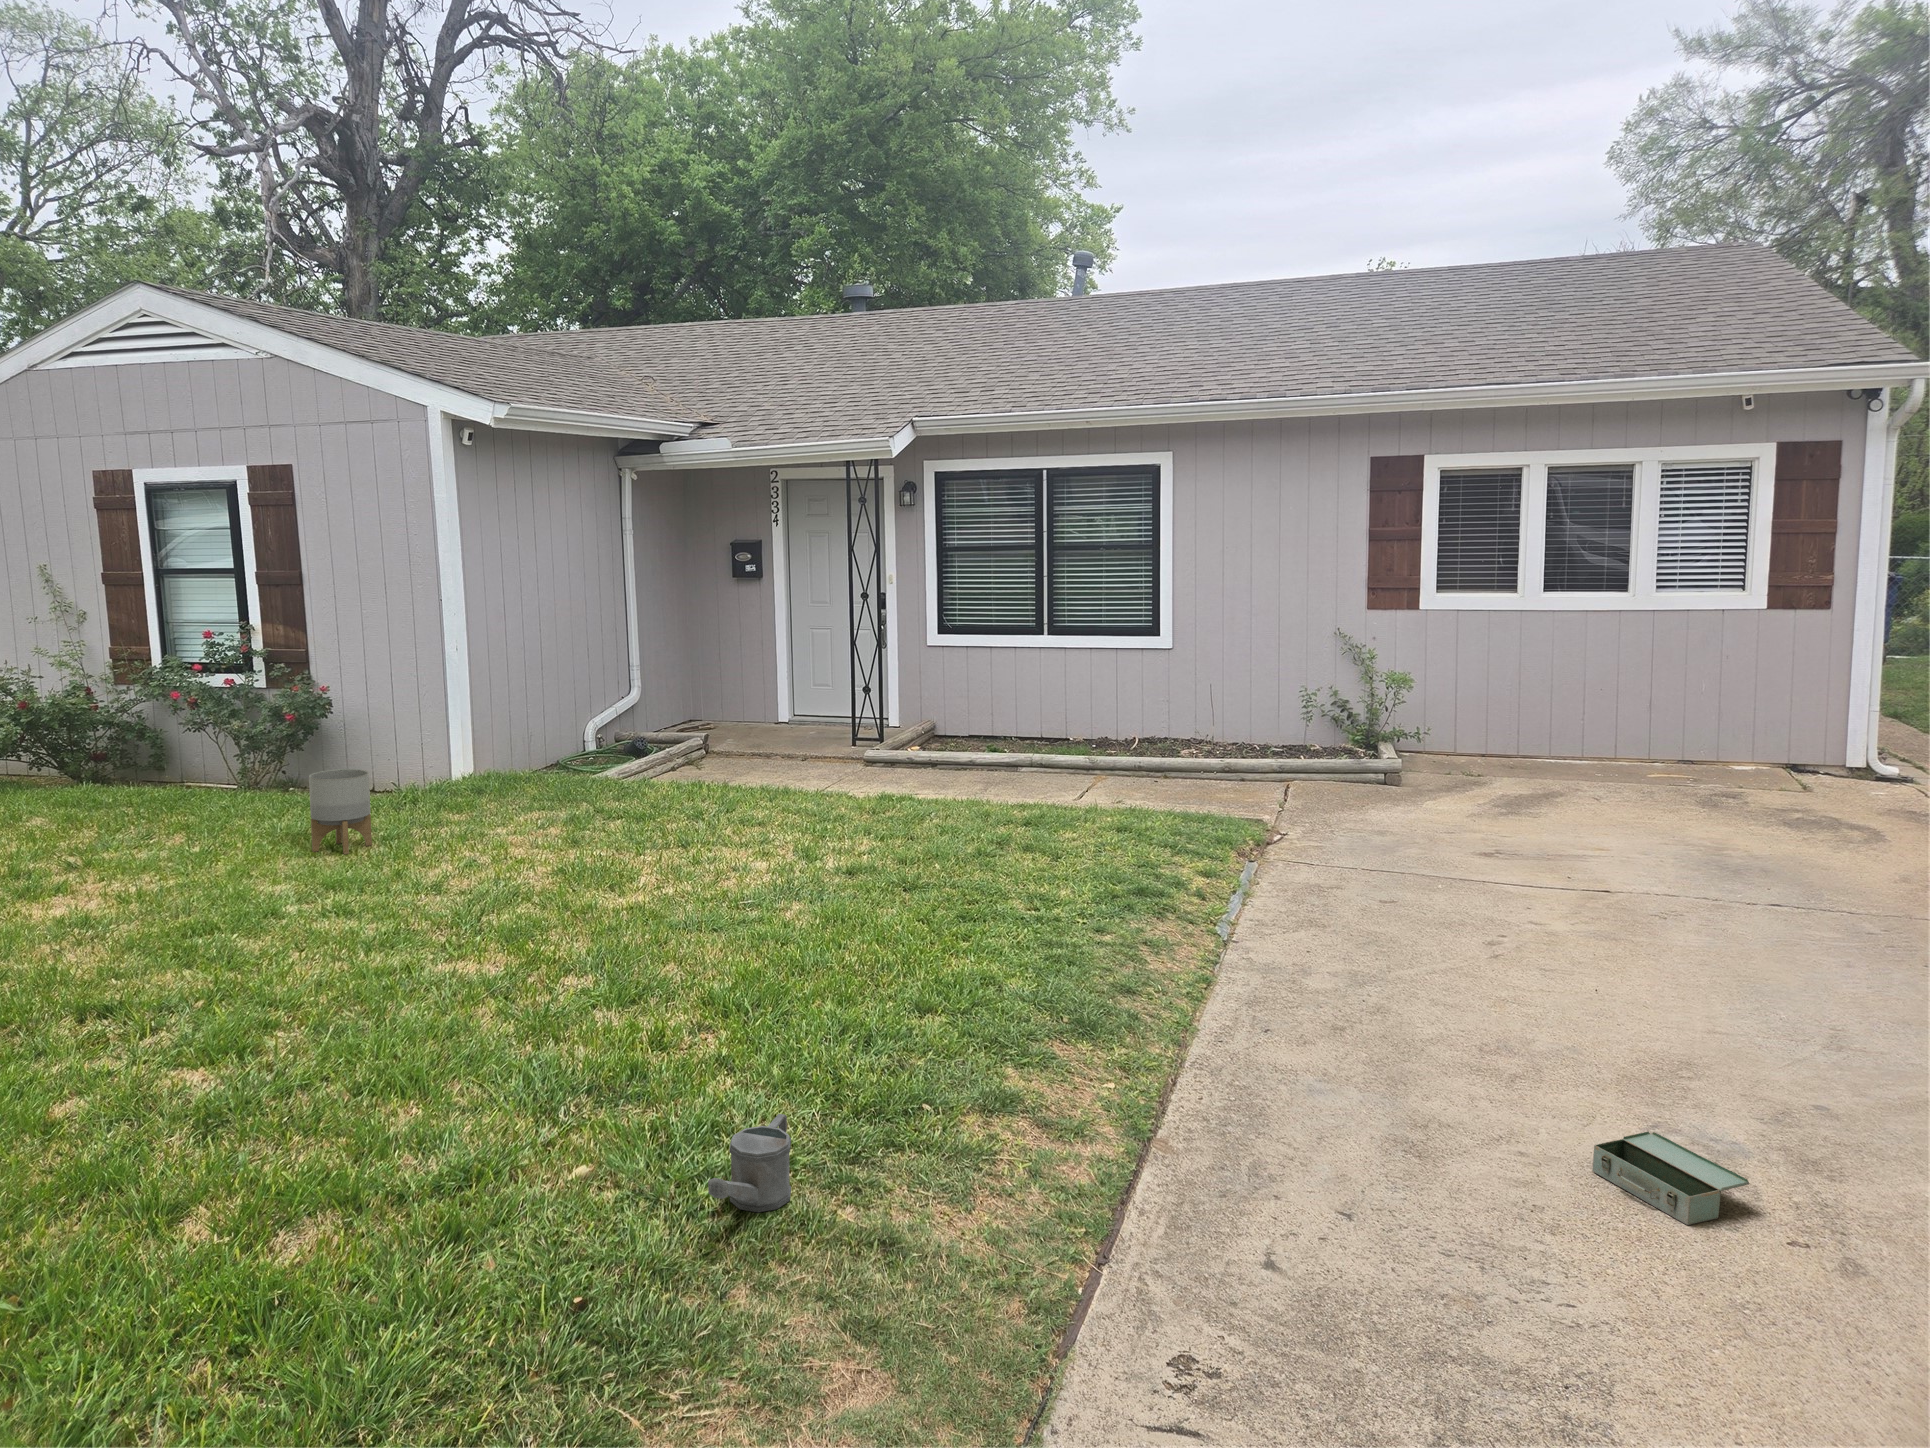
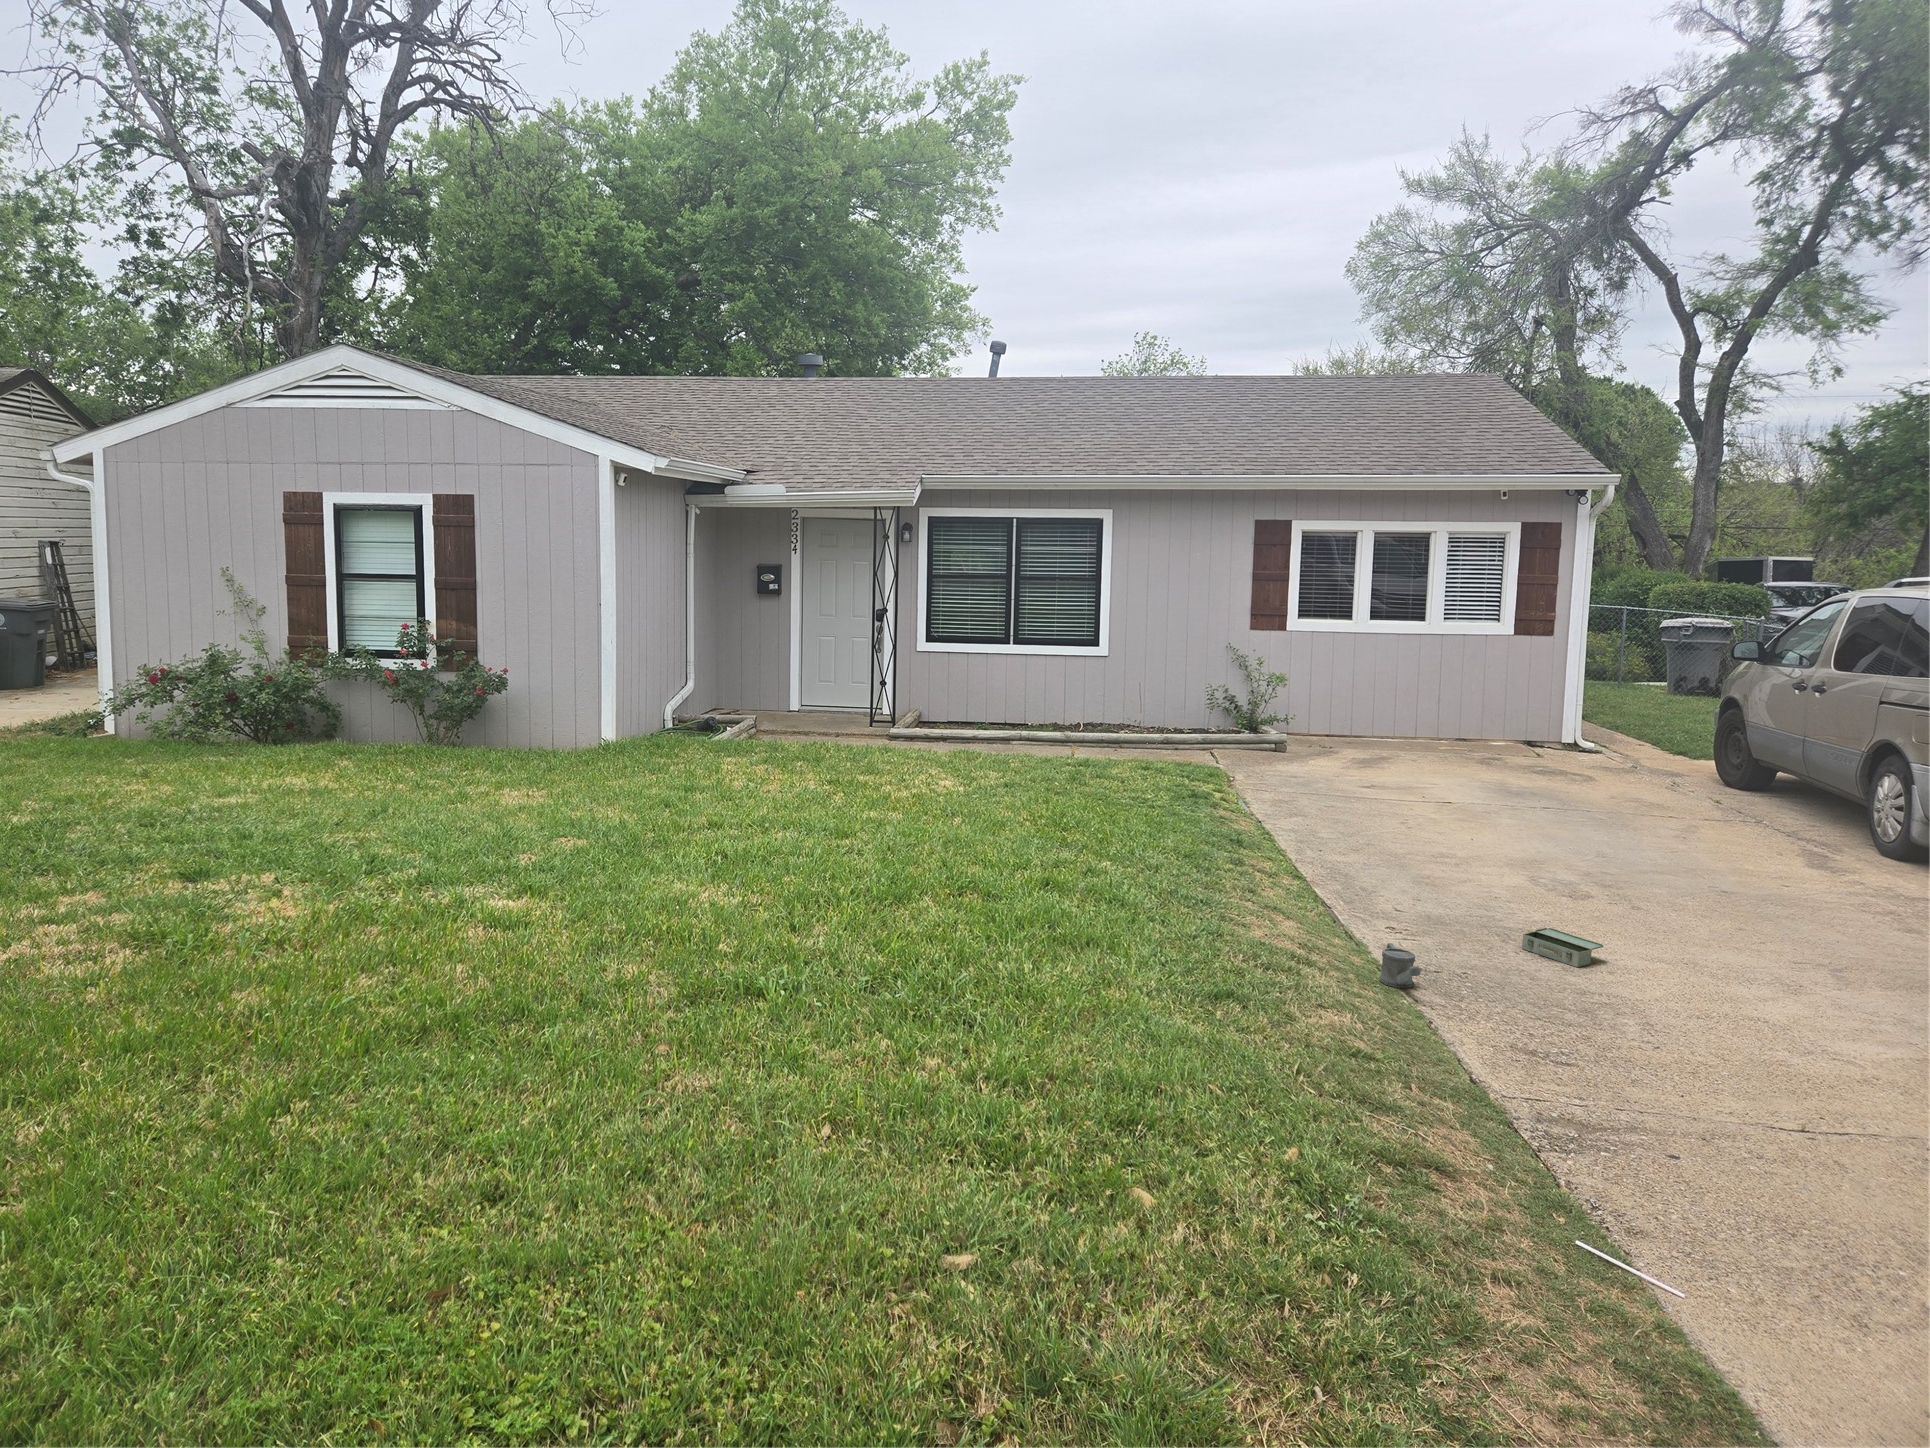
planter: present [309,769,372,854] -> none [595,741,636,803]
watering can: present [708,1114,791,1212] -> present [1380,943,1421,988]

